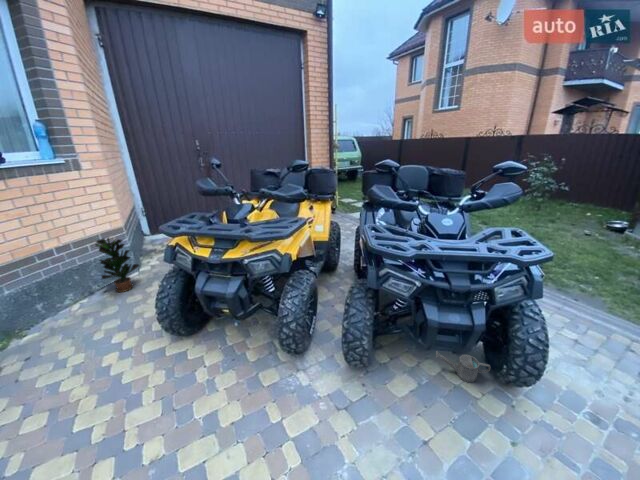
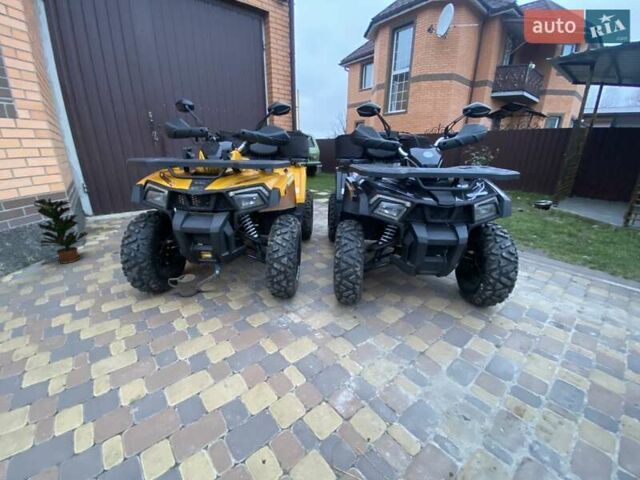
watering can: present [436,351,491,382] -> present [168,274,216,297]

